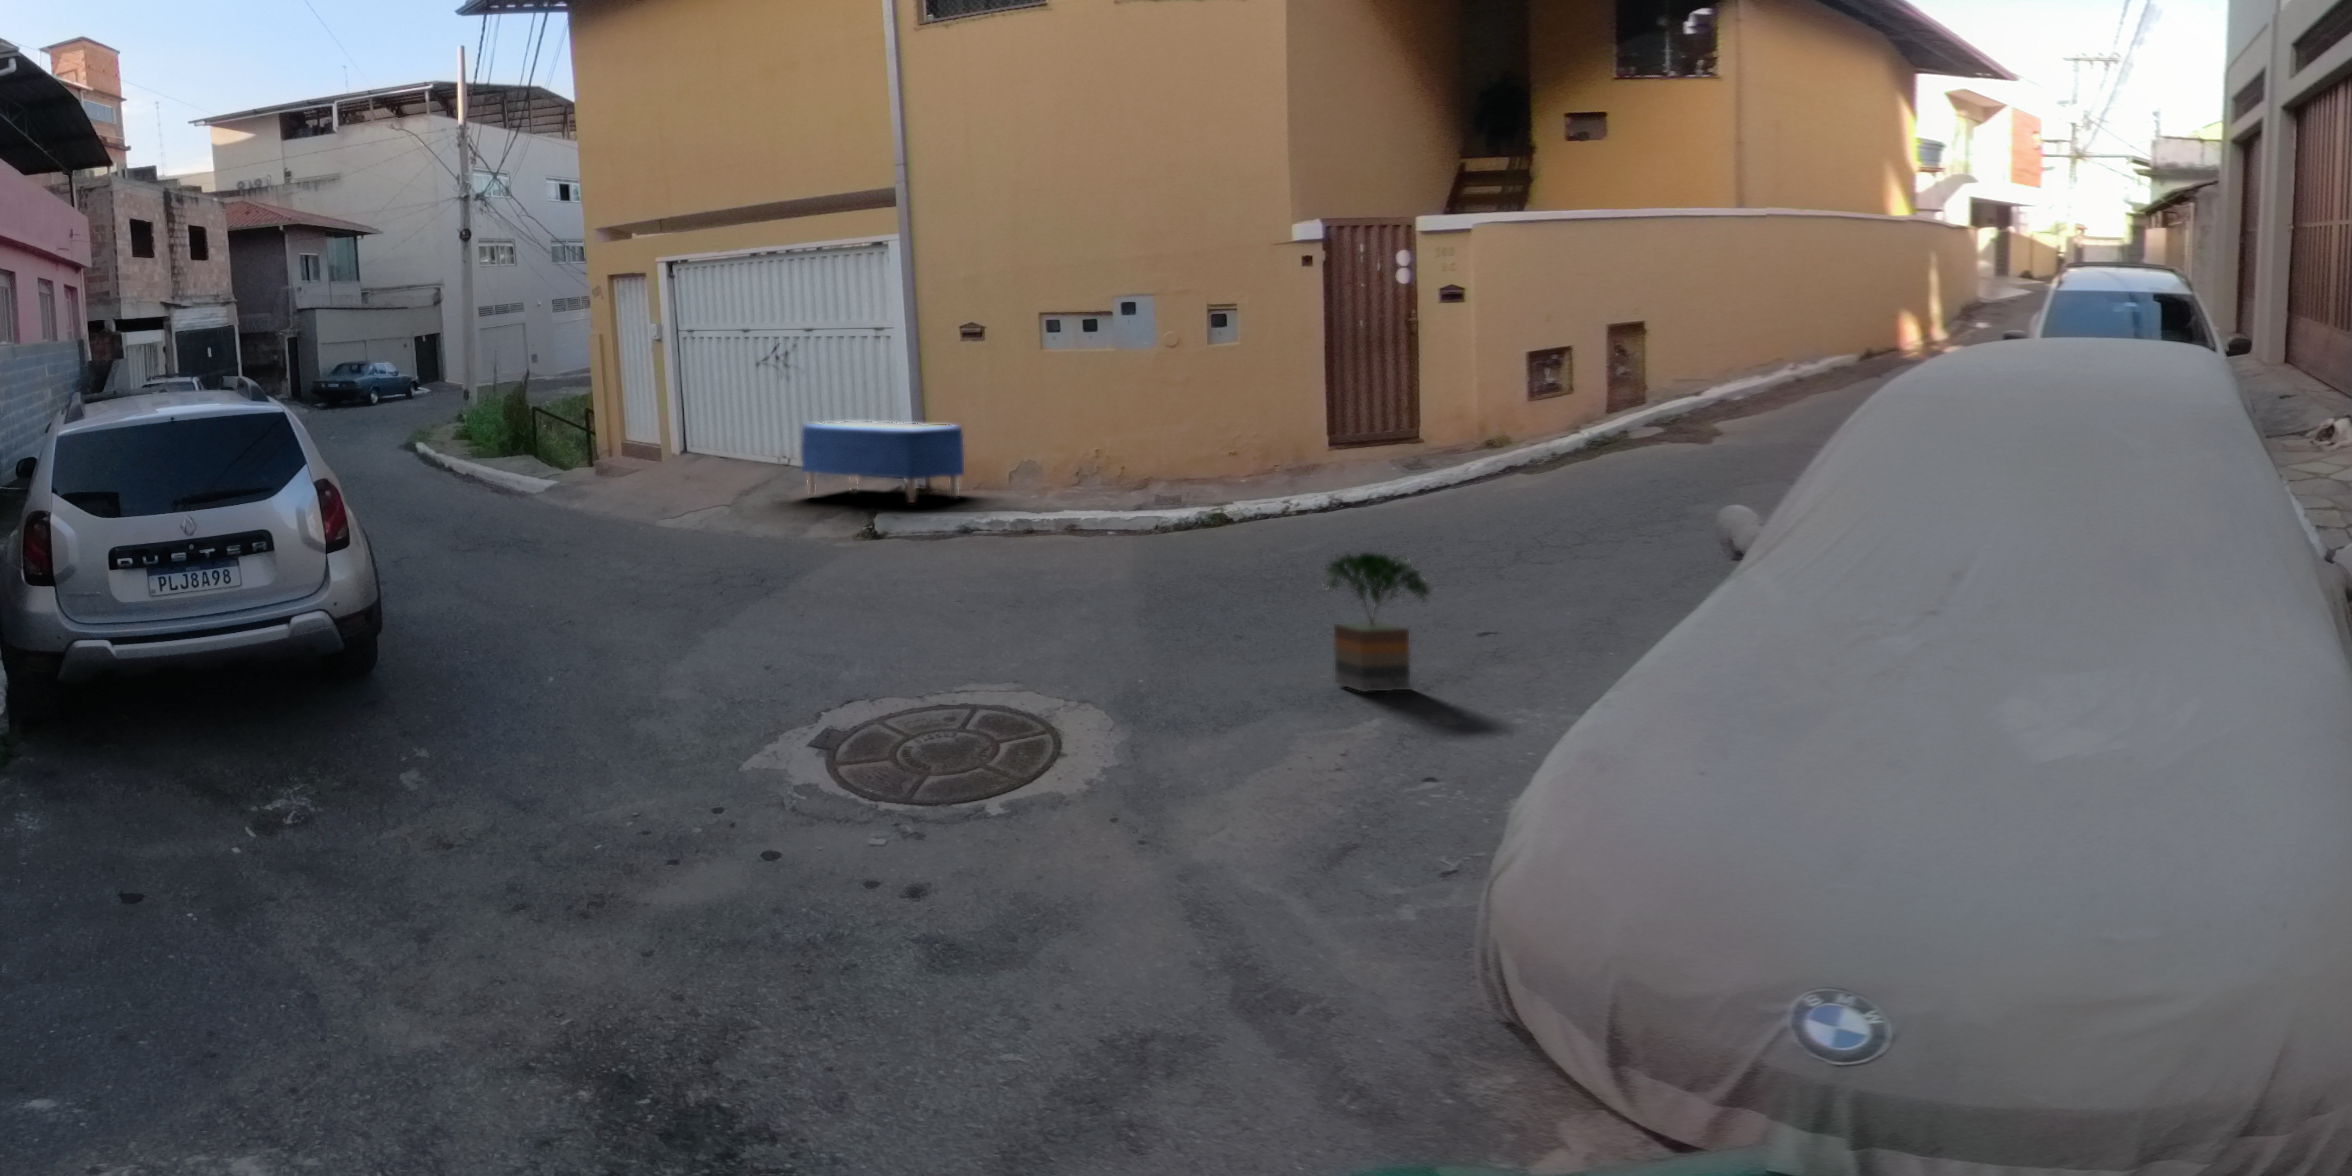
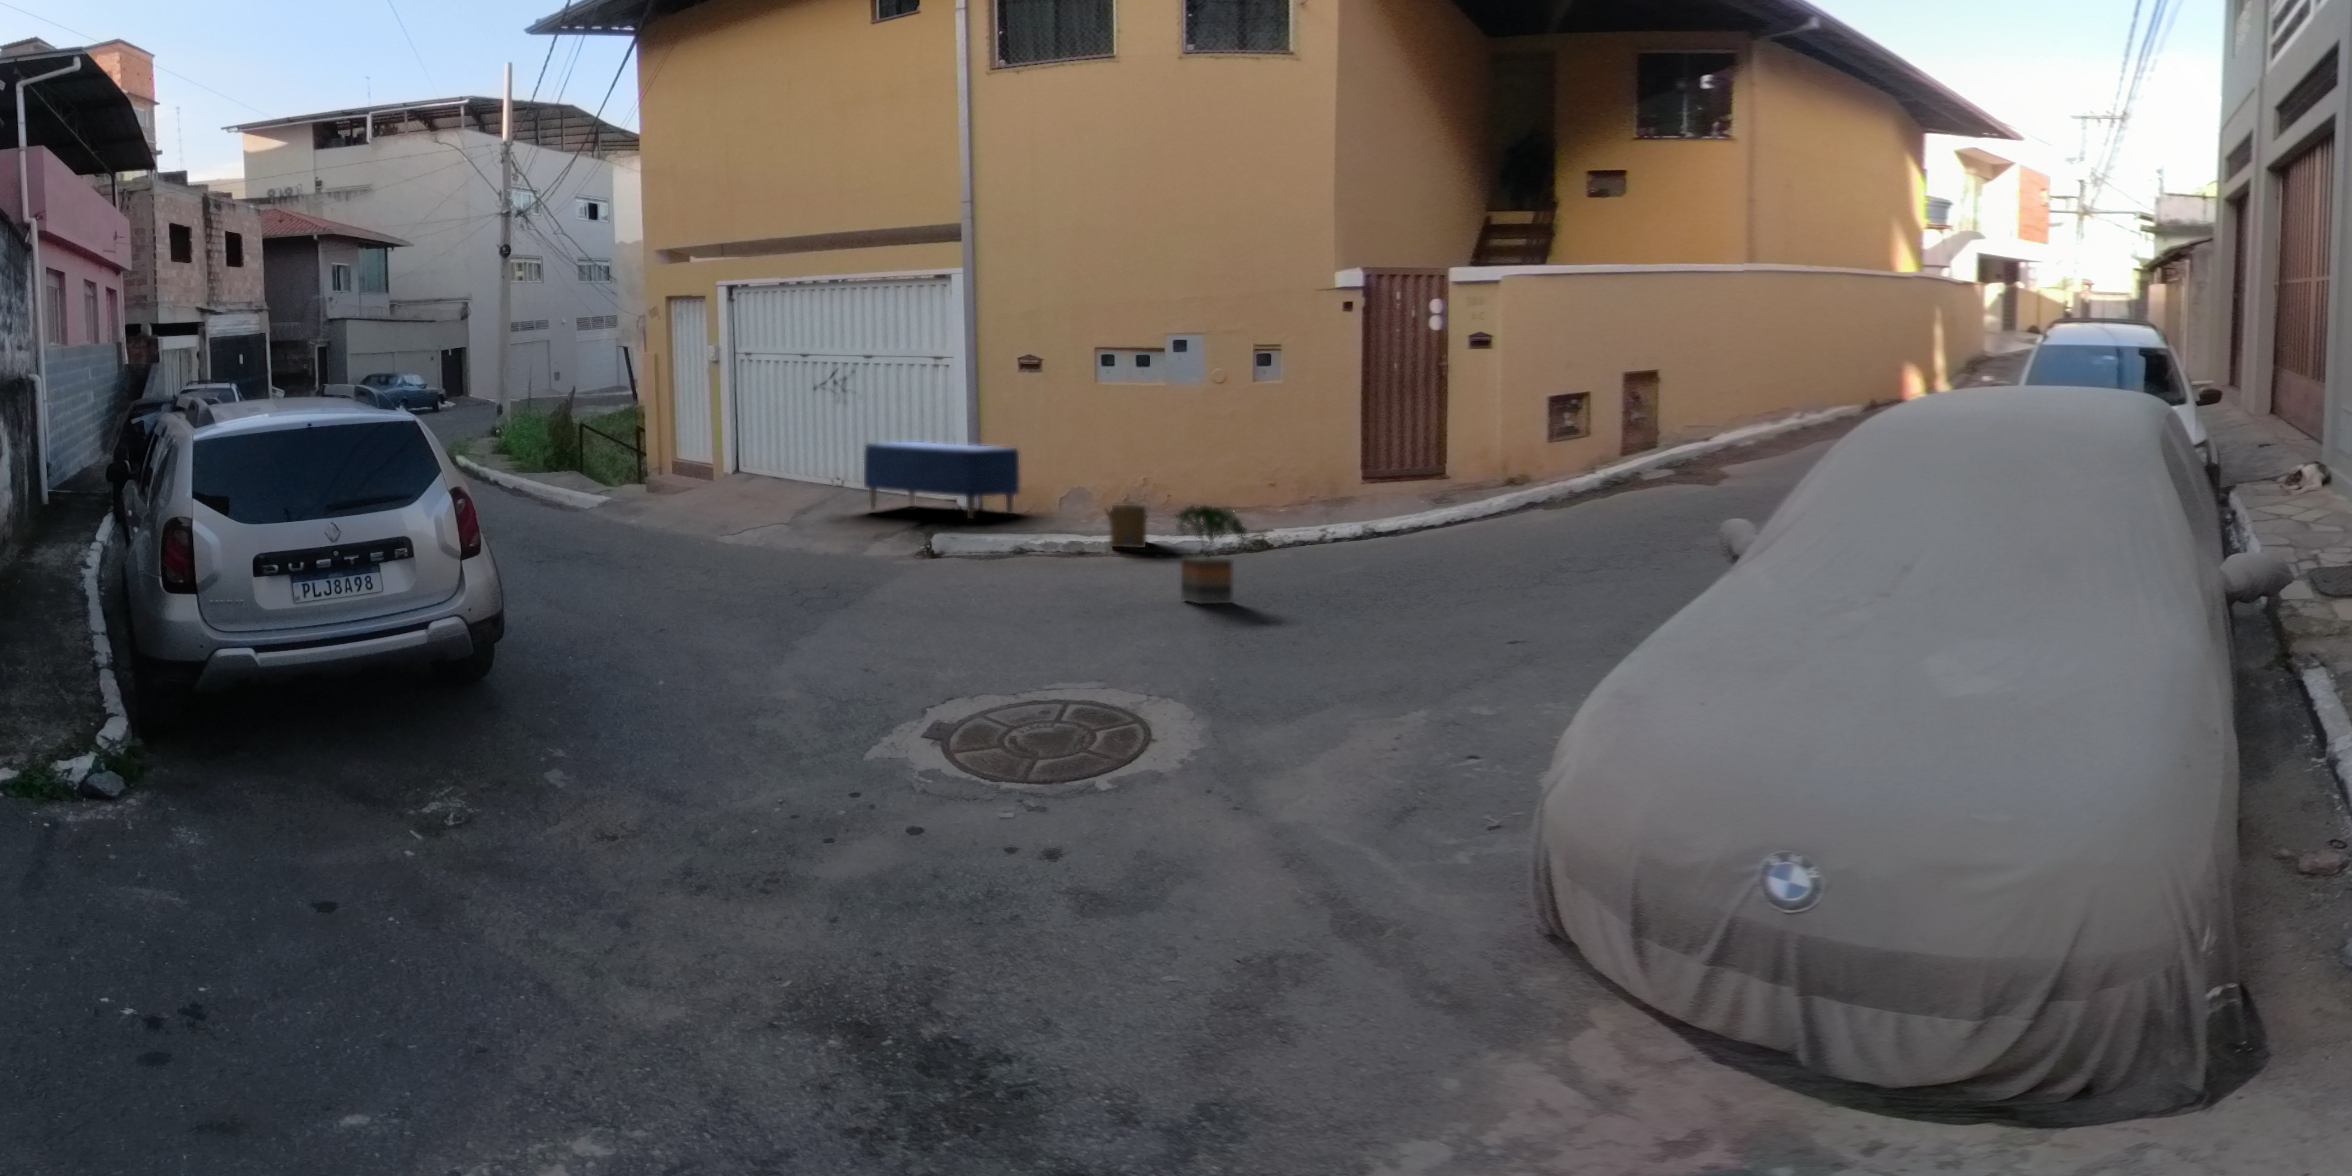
cardboard box: none [1046,486,1096,532] -> present [1106,505,1147,548]
potted tree: present [1322,553,1431,692] -> present [1175,505,1247,604]

